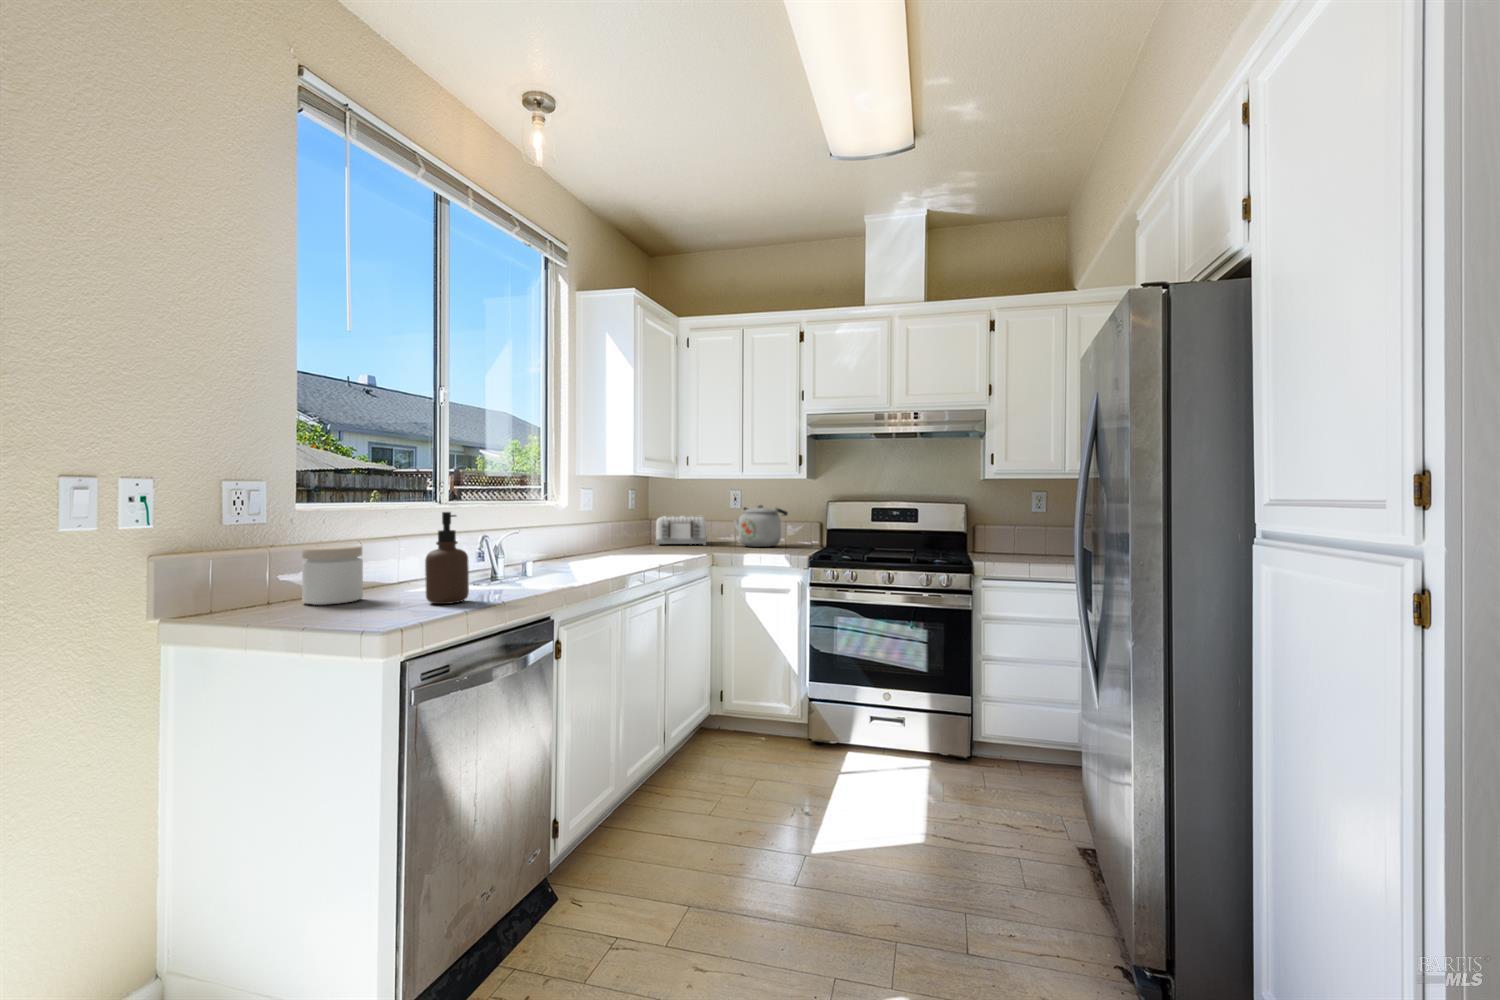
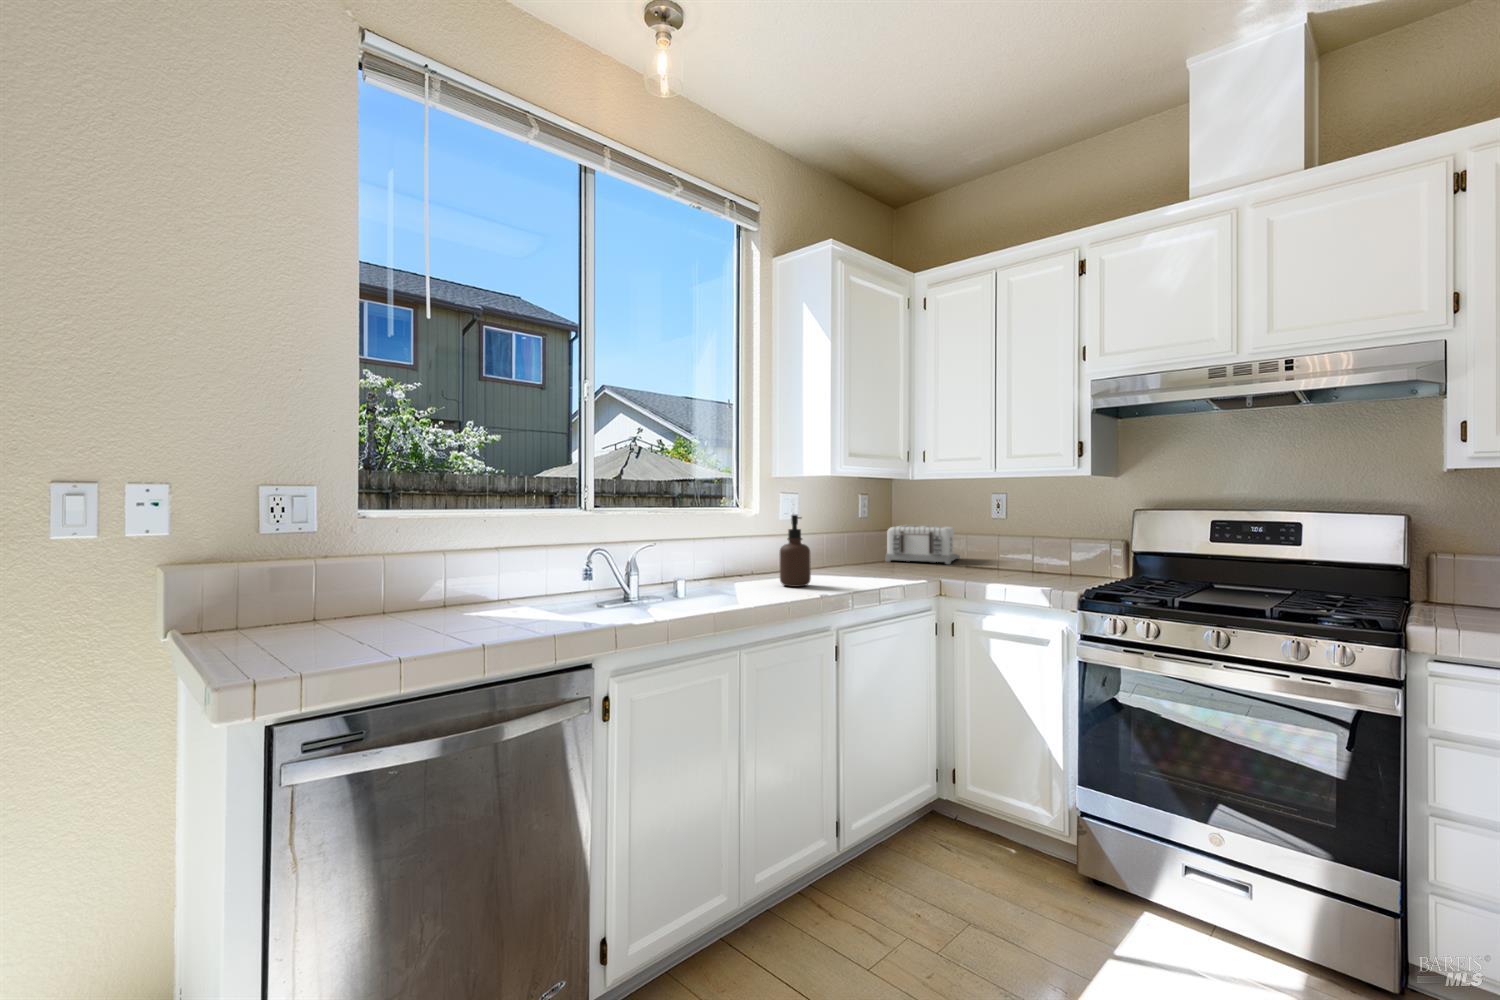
kettle: present [734,505,788,547] -> none [988,512,1067,571]
soap dispenser: present [425,512,469,604] -> present [780,515,811,587]
jar: present [302,546,363,605] -> none [331,559,400,629]

